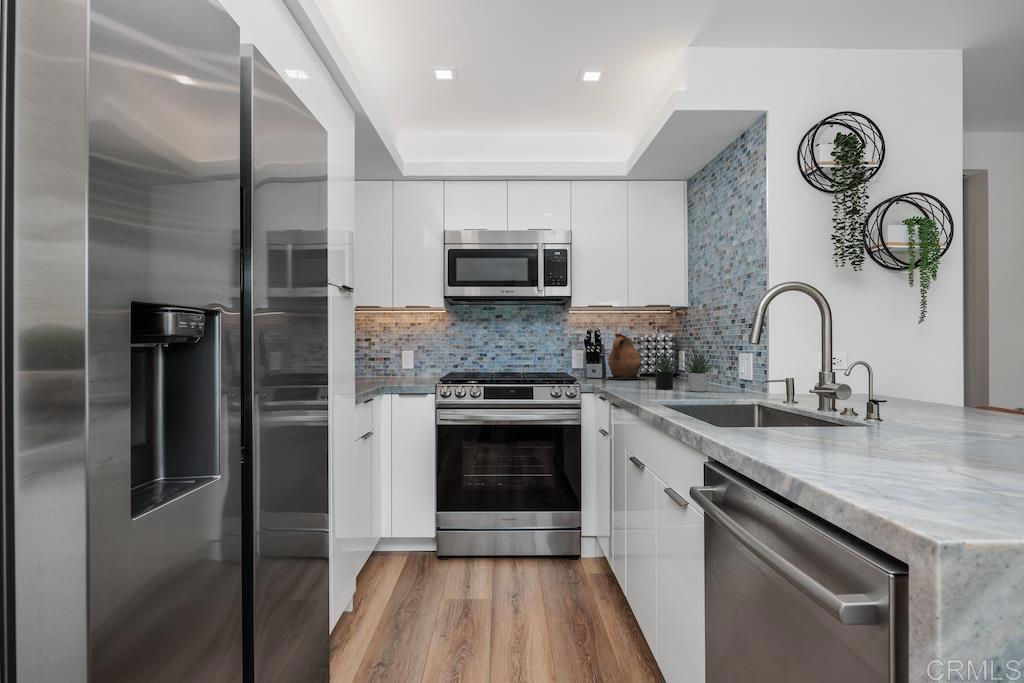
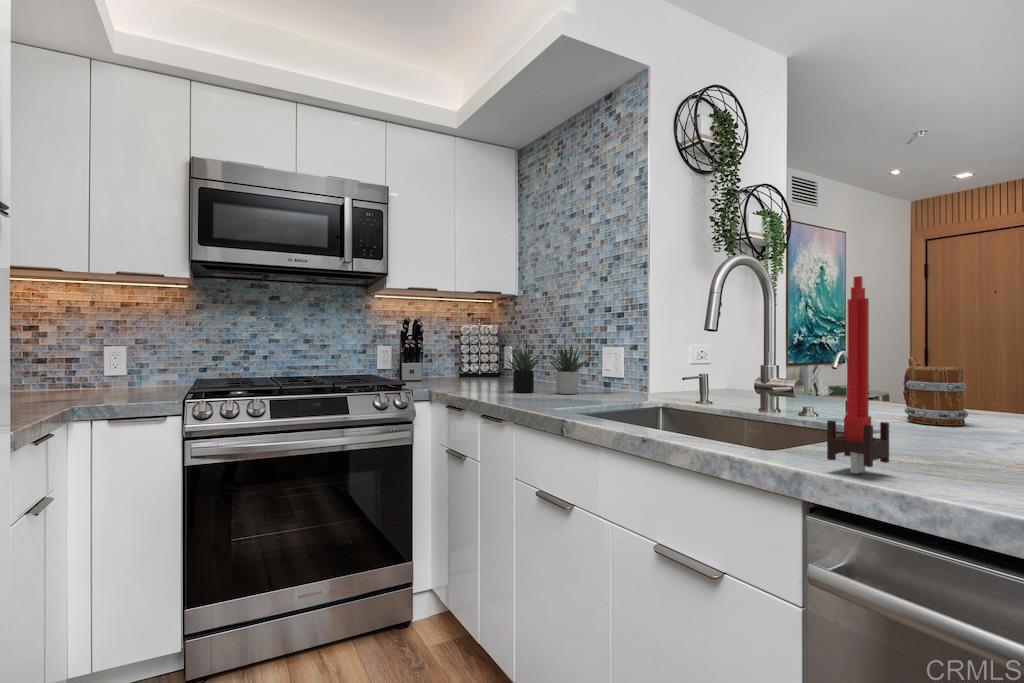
candle: none [722,315,757,436] -> present [827,276,889,474]
ceramic pitcher: present [607,334,646,379] -> none [419,325,472,381]
mug: none [930,366,982,426] -> present [903,357,968,425]

